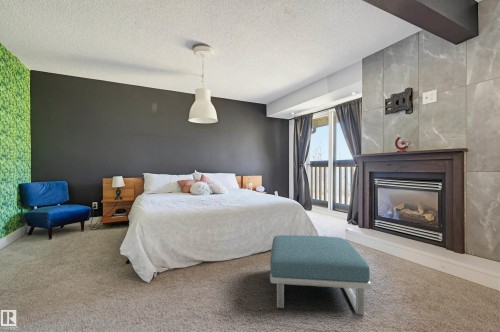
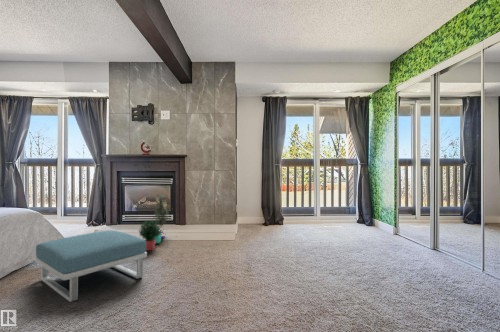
potted plant: none [381,200,438,276] -> present [139,194,169,250]

